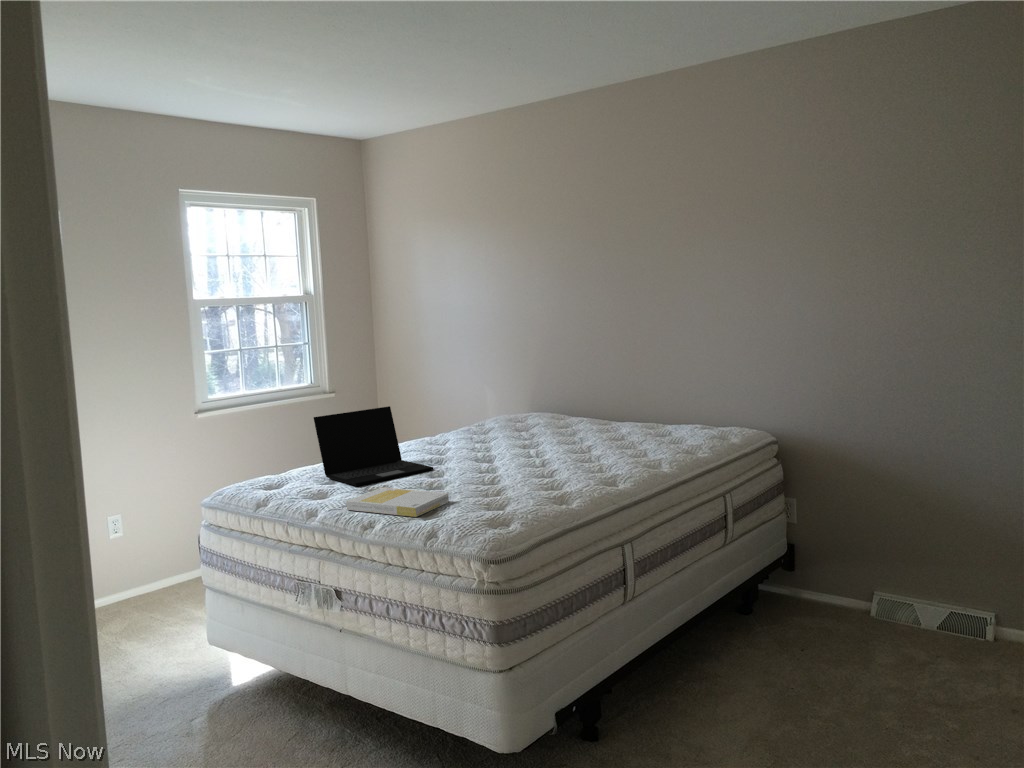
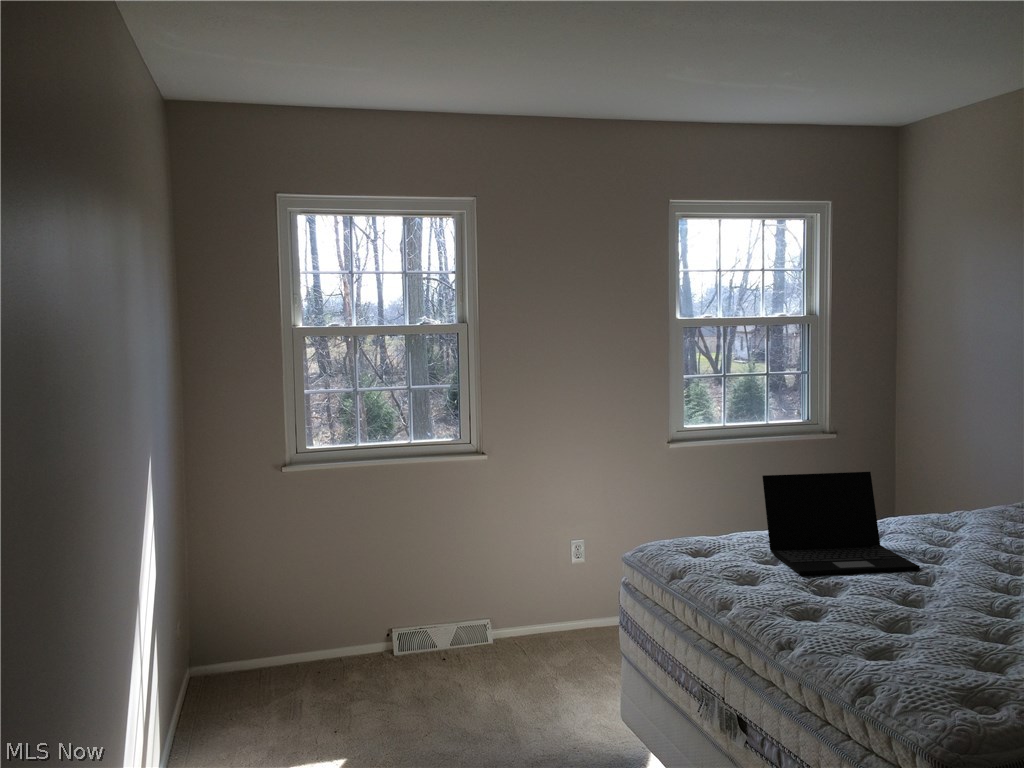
book: present [346,487,449,517] -> none [770,588,919,649]

